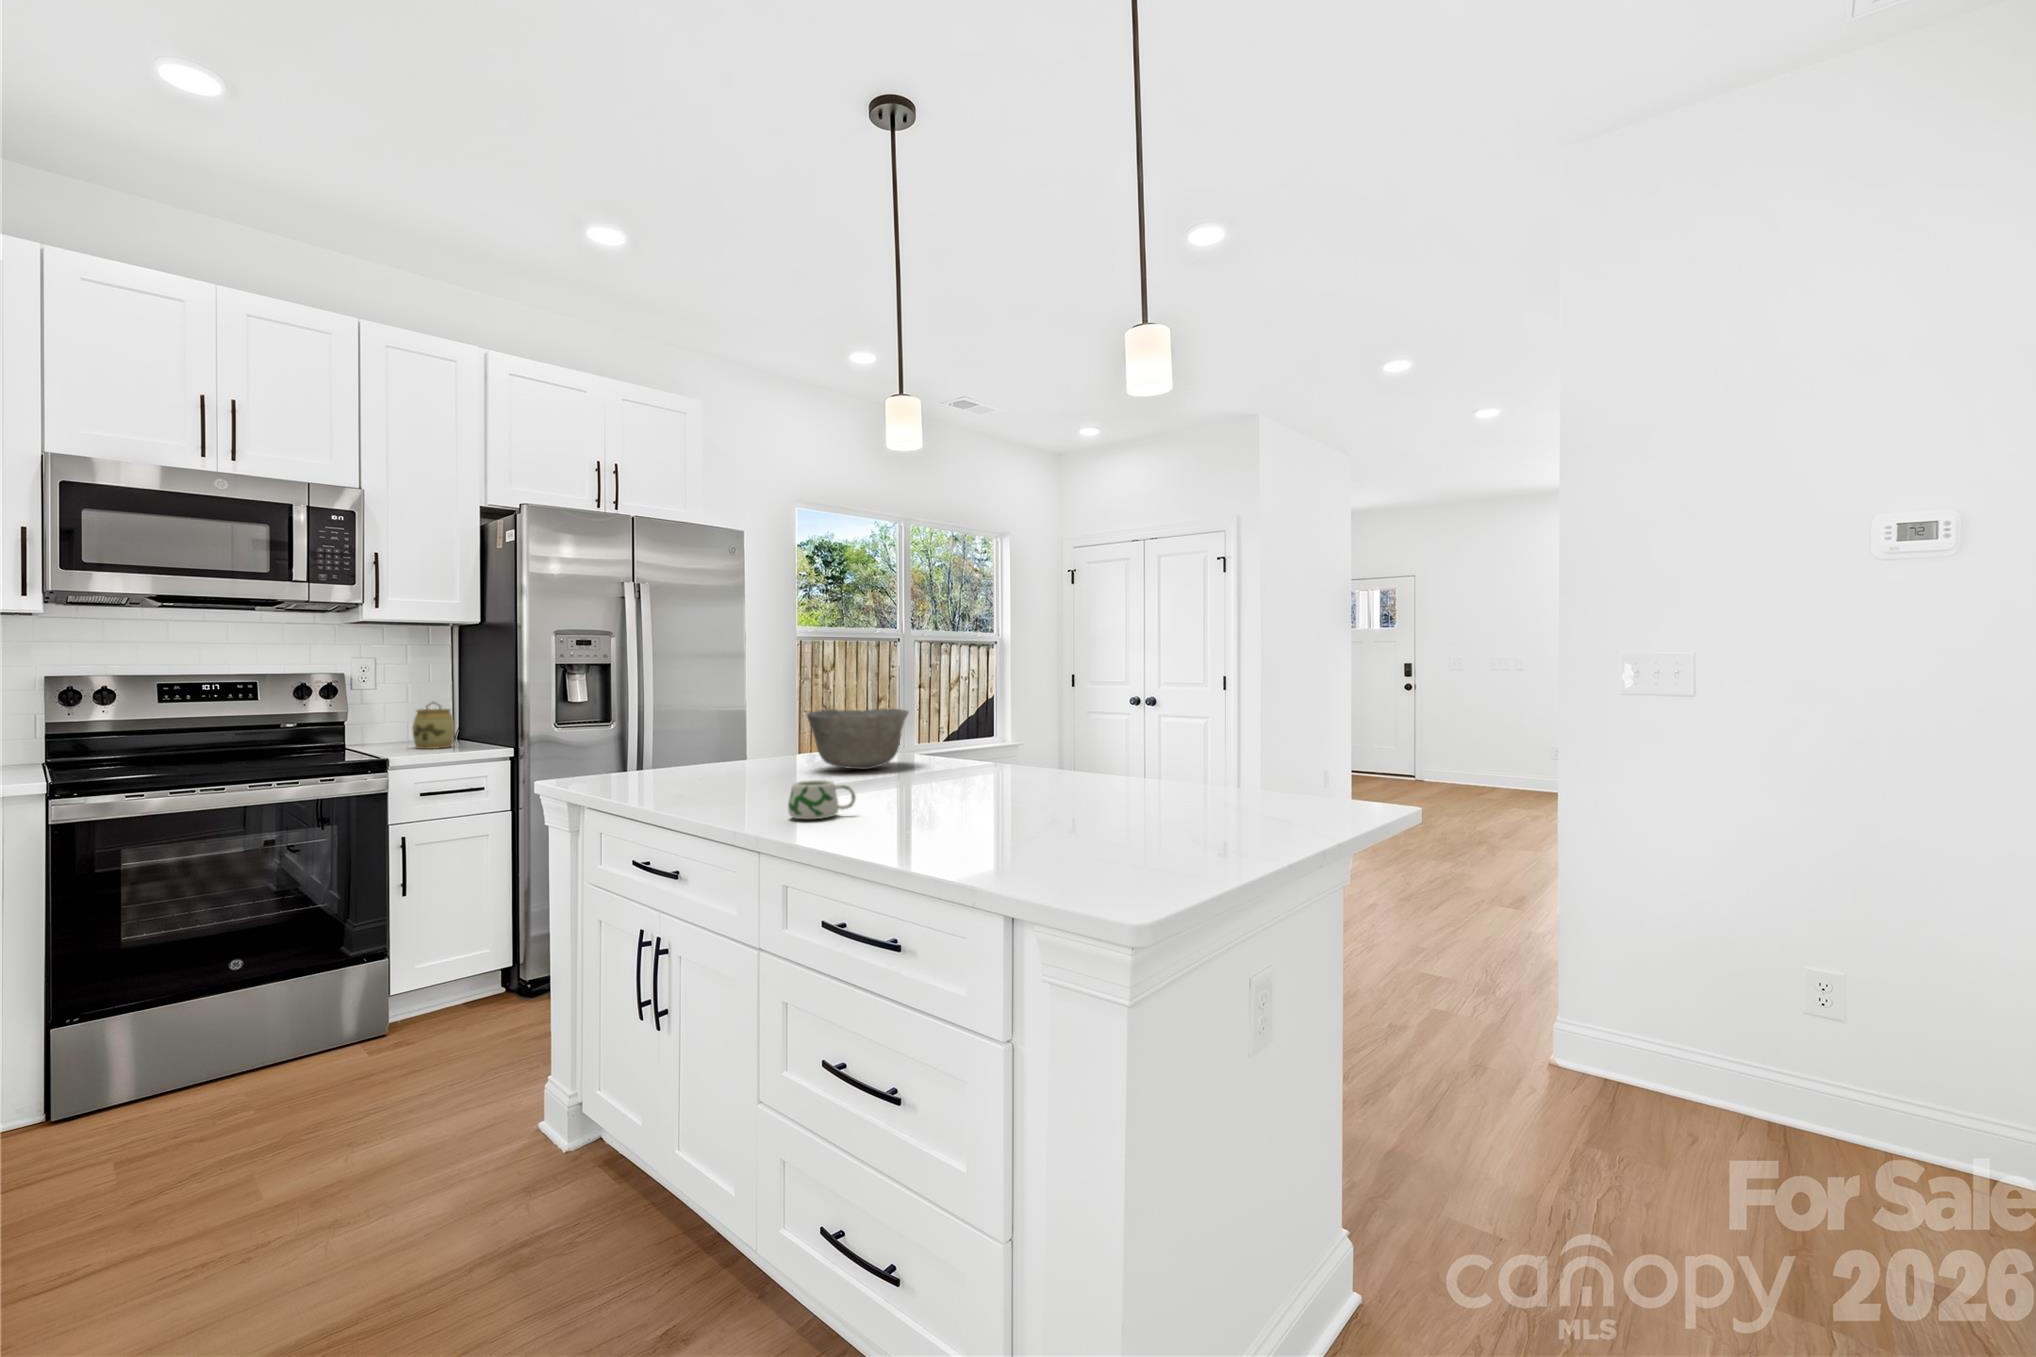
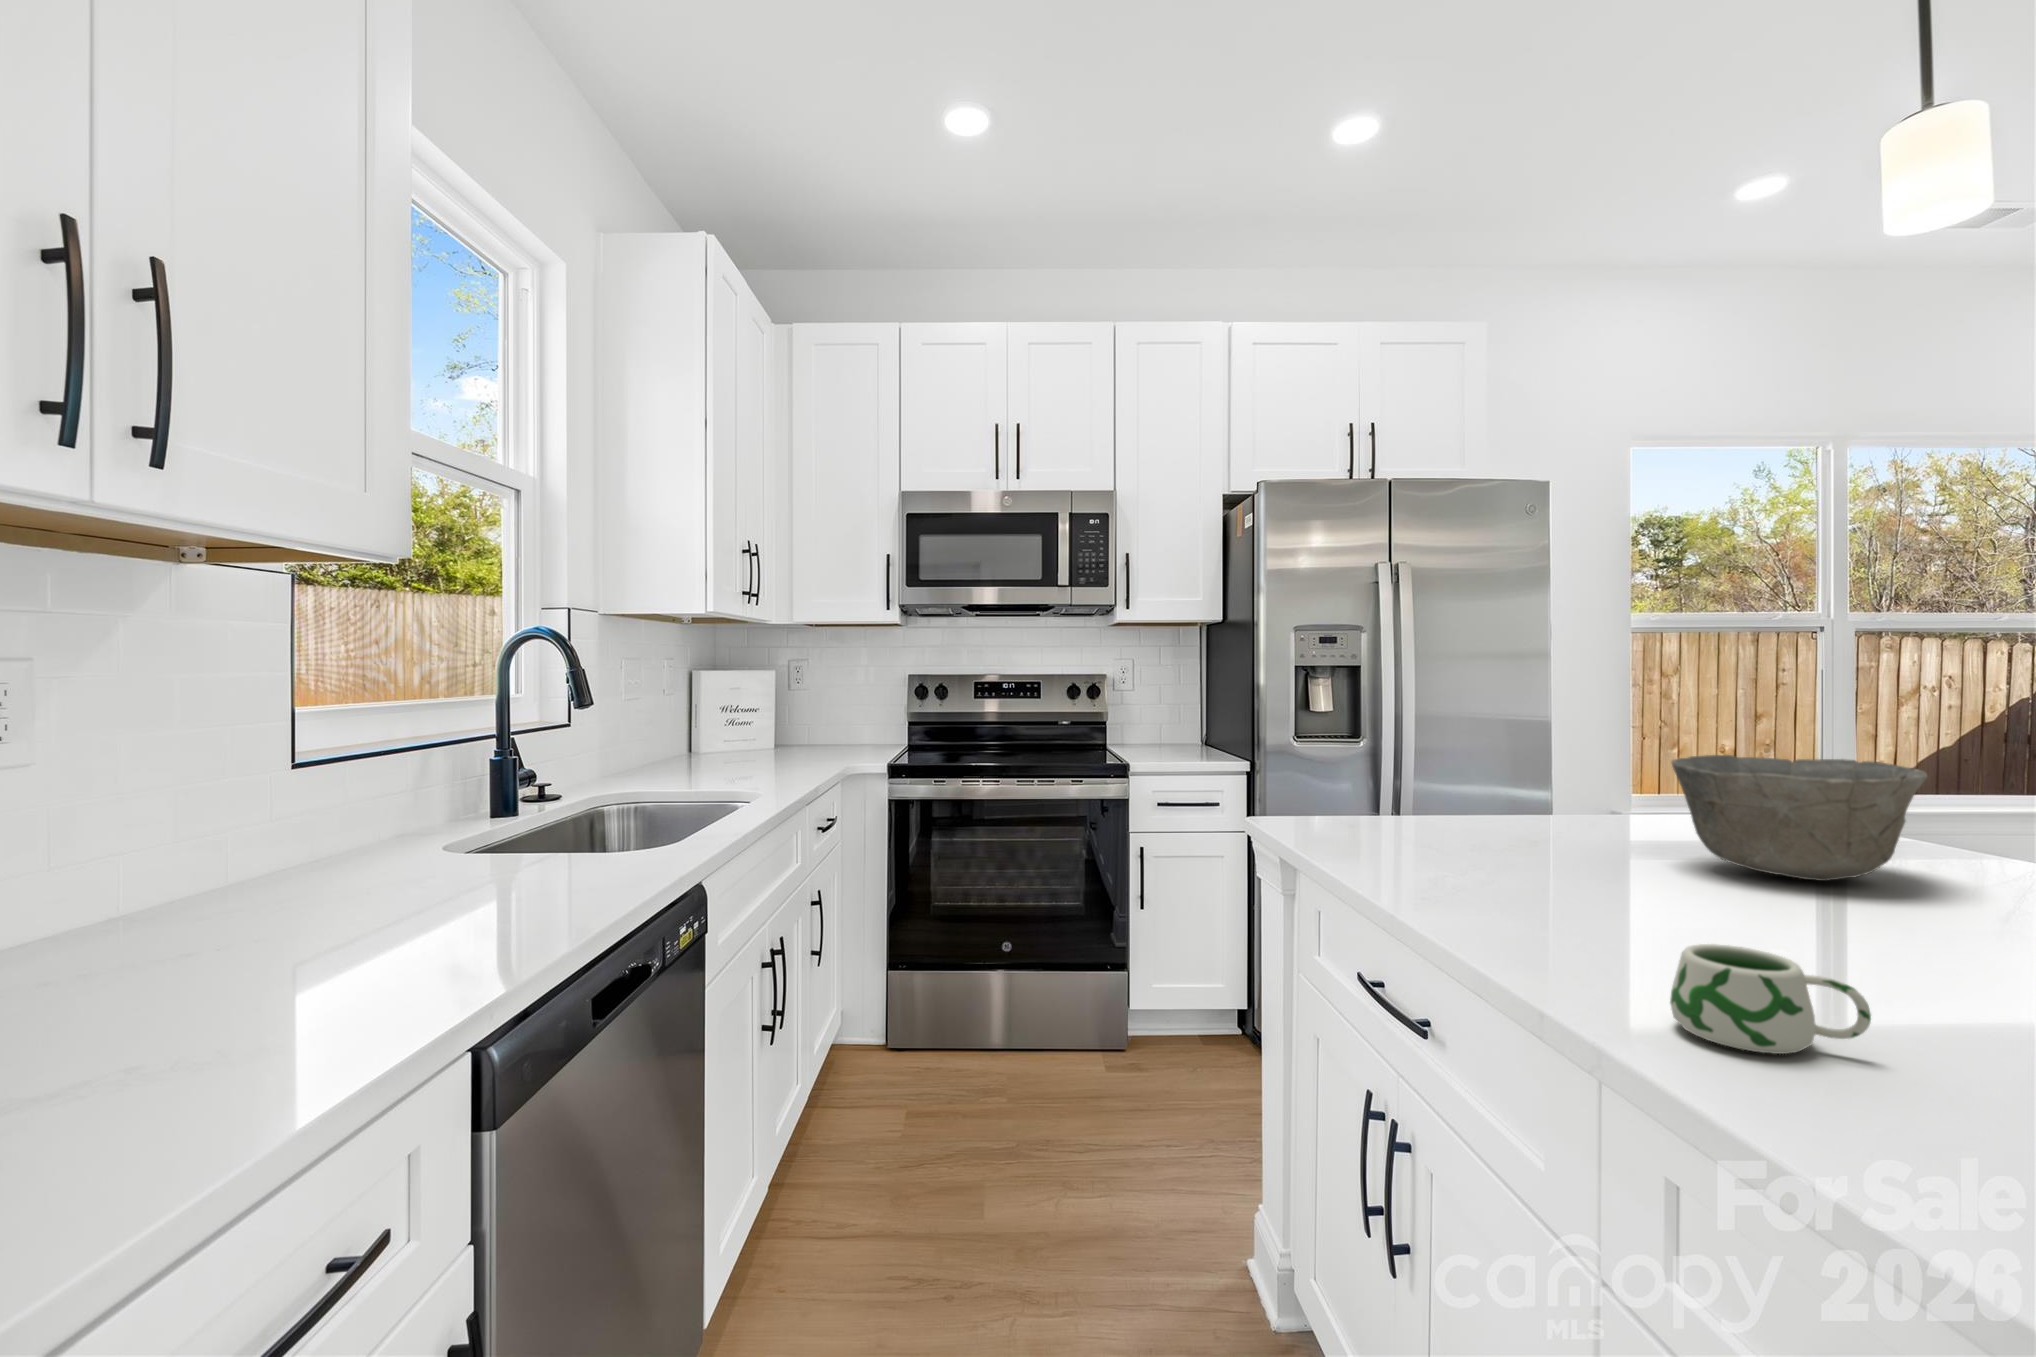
jar: present [412,702,455,749] -> none [1160,704,1198,754]

